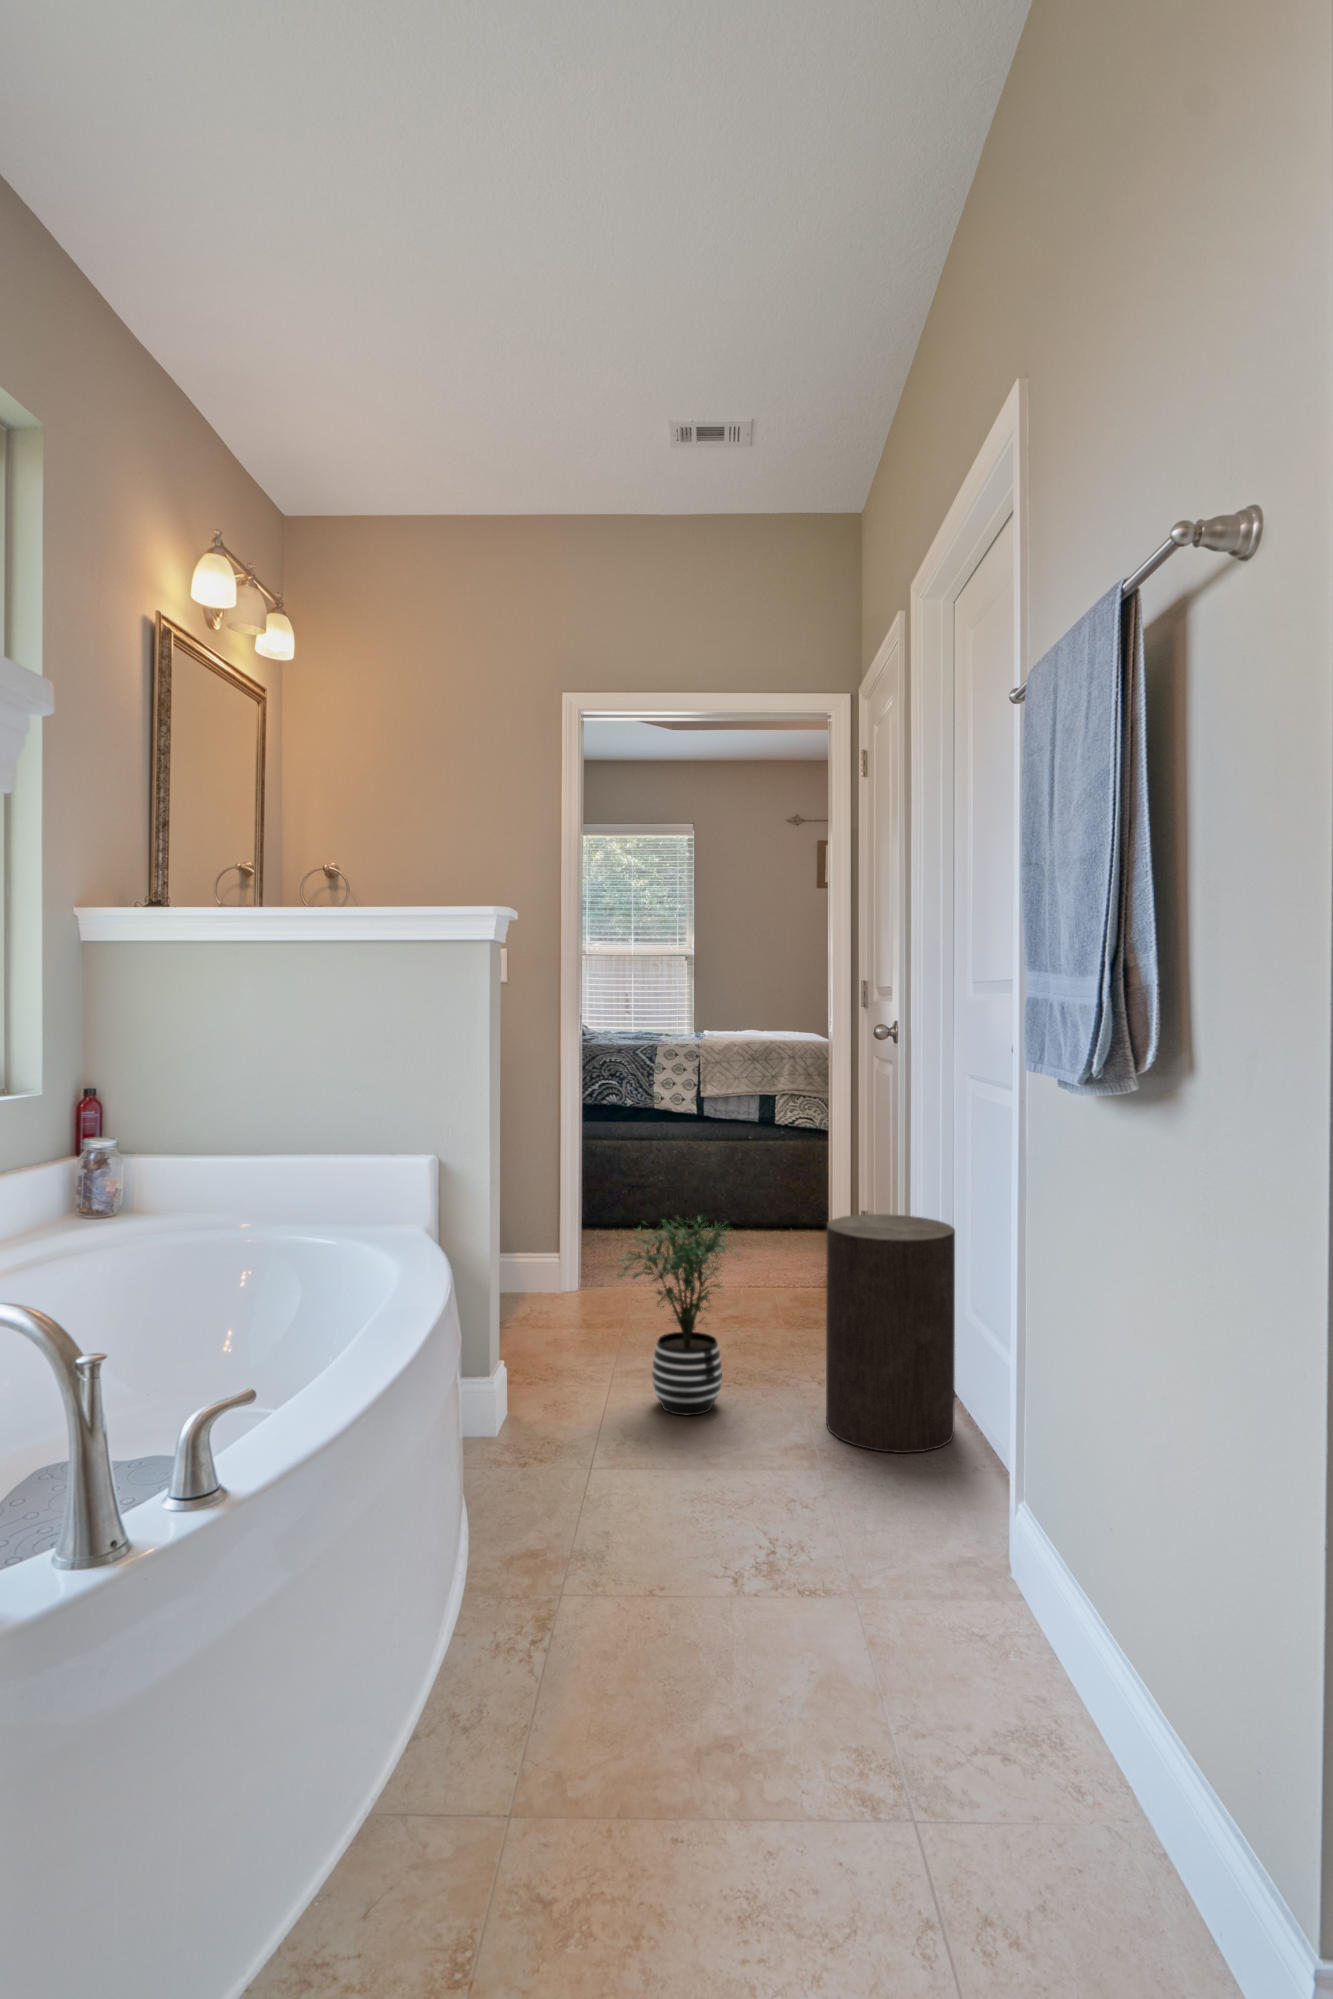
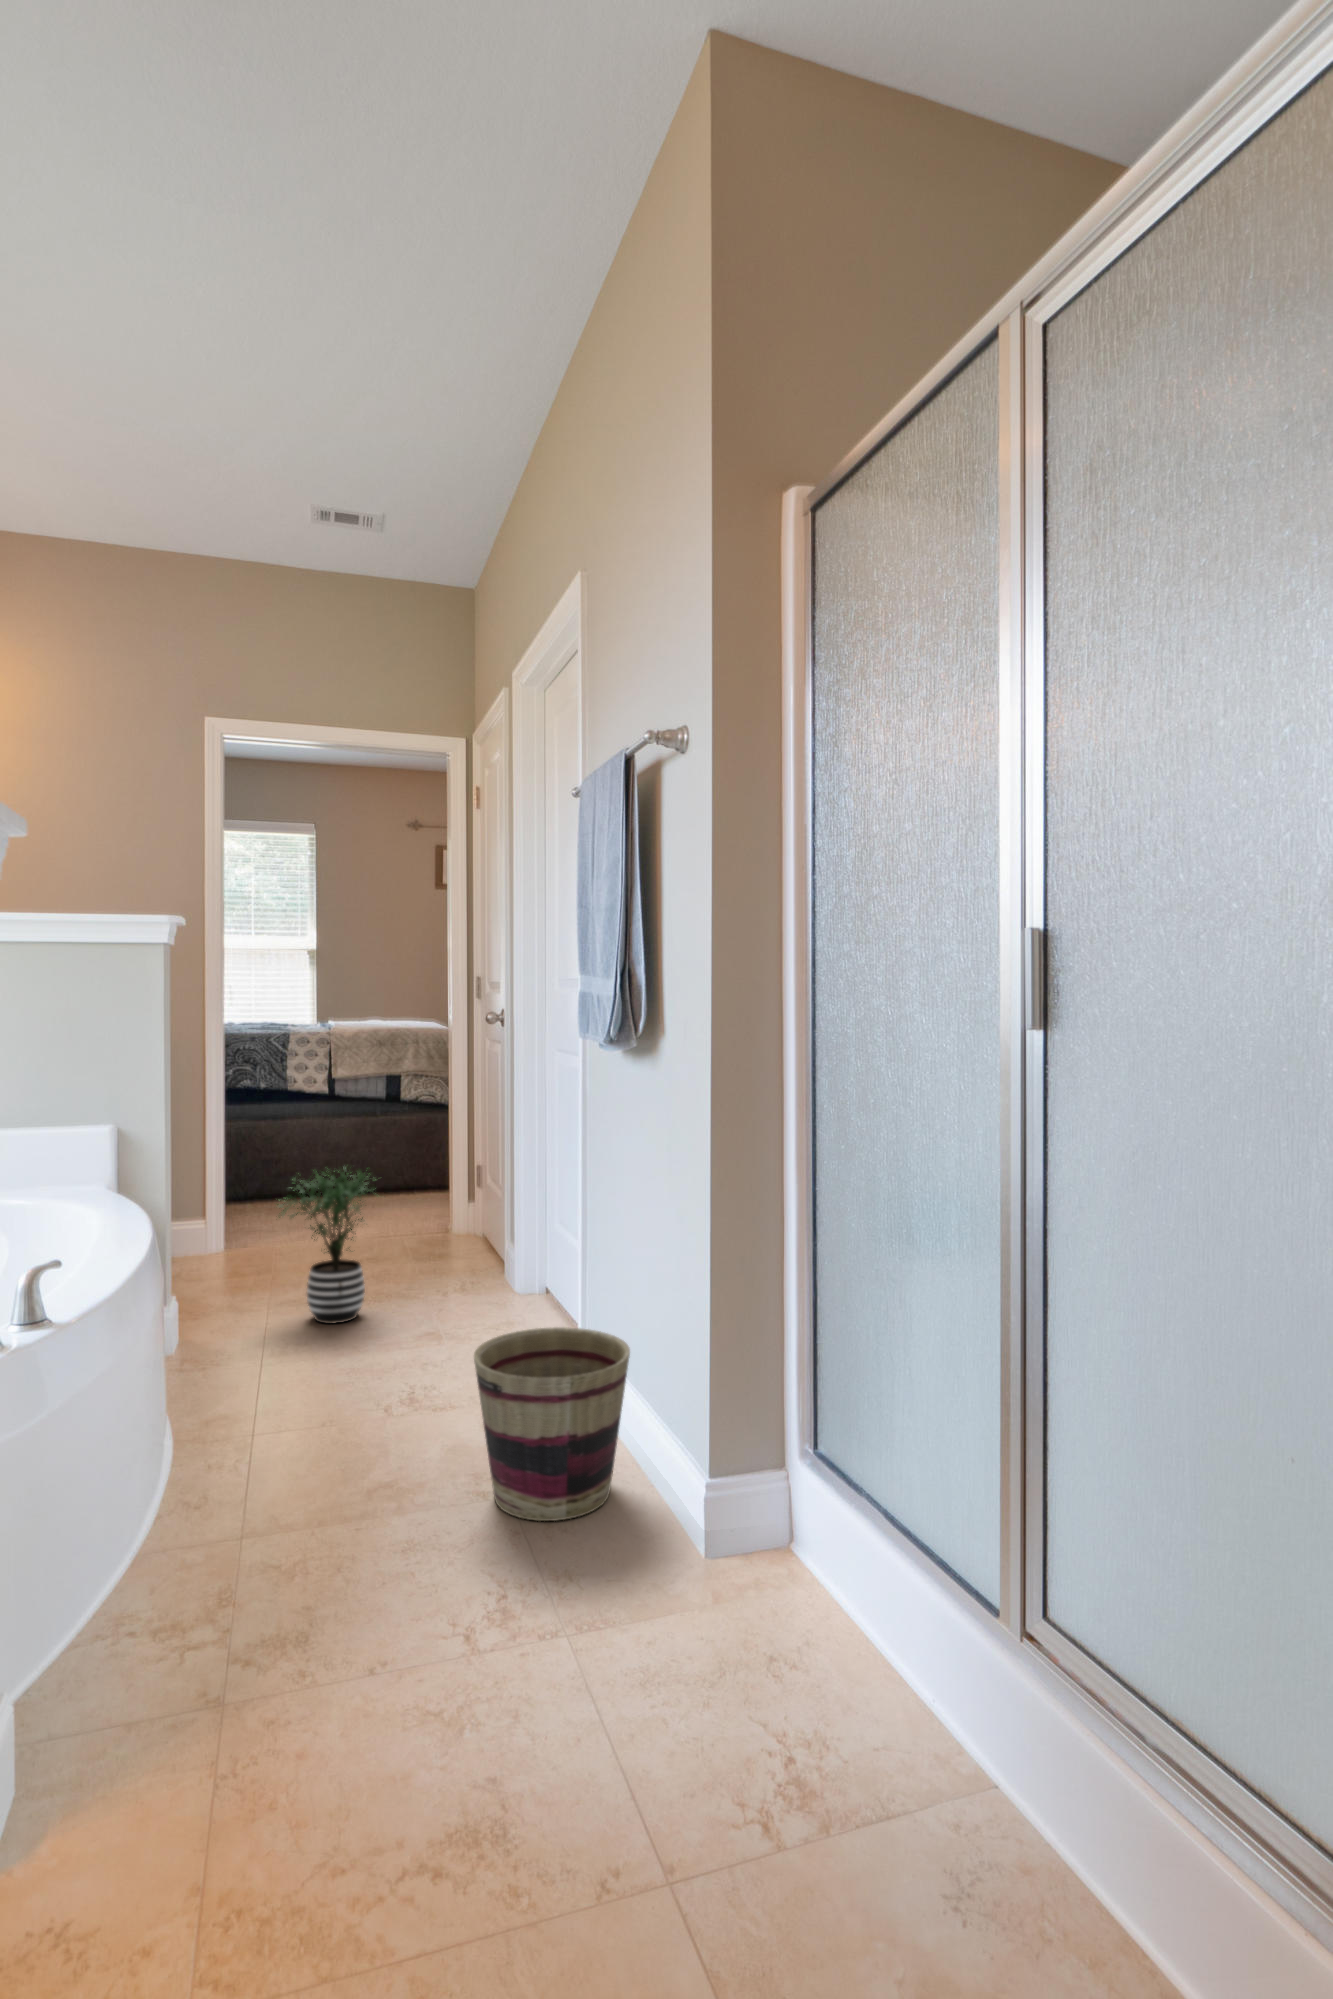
stool: present [826,1214,955,1453] -> none [448,1156,544,1329]
basket: none [861,1531,1133,1909] -> present [474,1327,630,1521]

